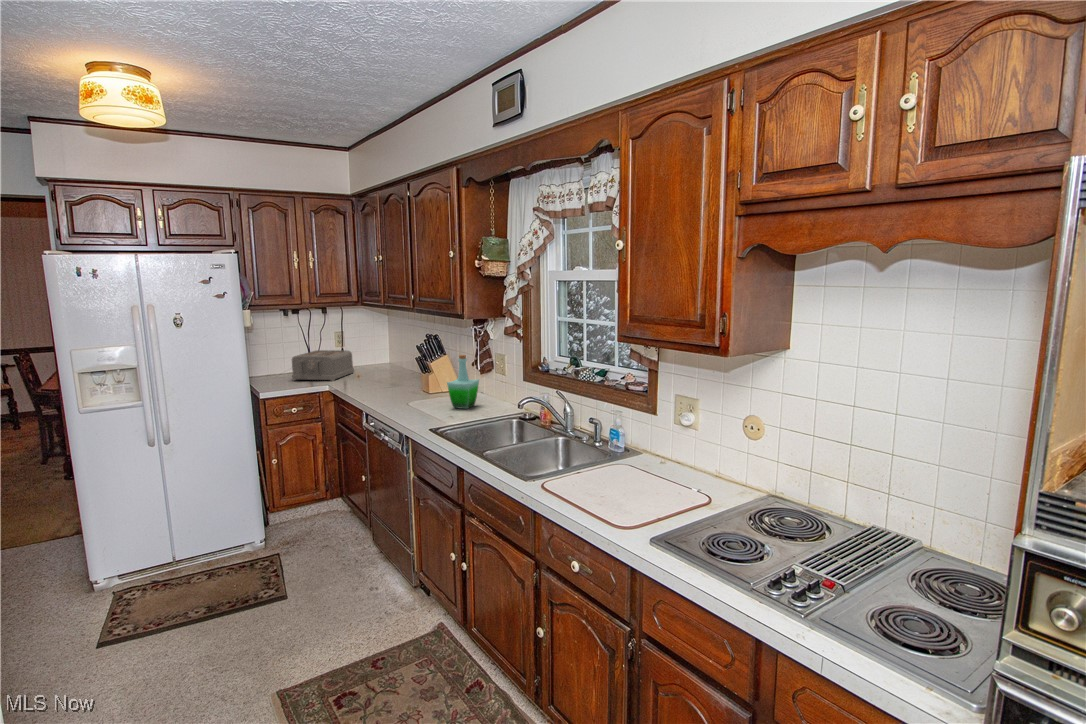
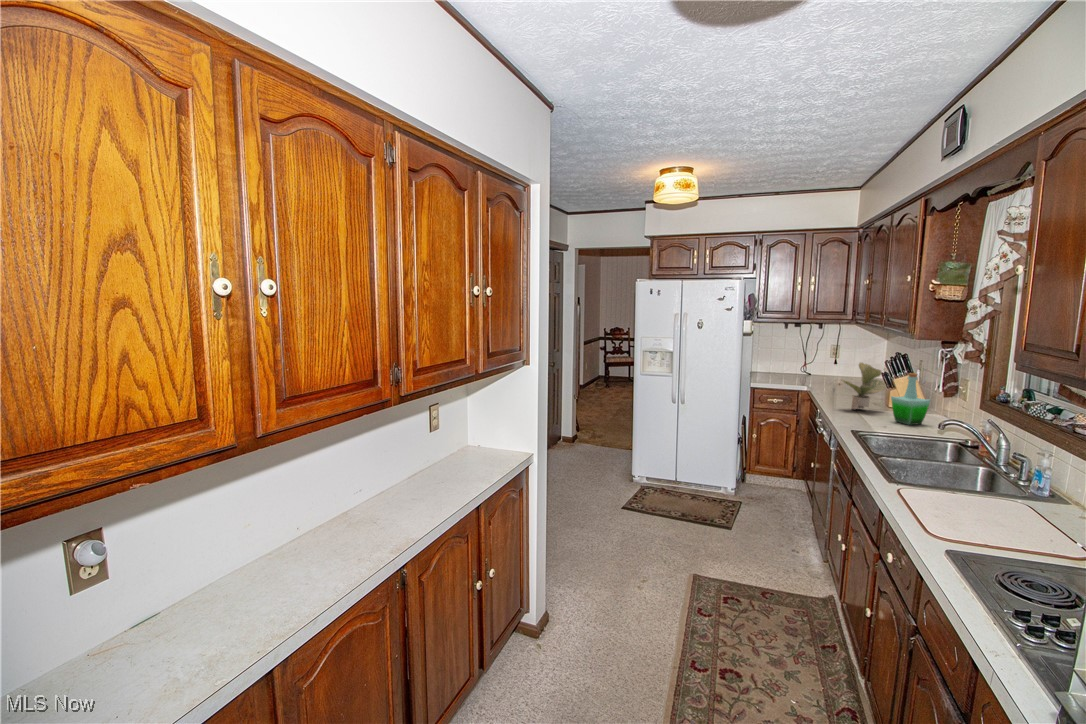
potted plant: none [389,349,431,403] -> present [842,363,886,409]
toaster: present [292,350,354,381] -> none [782,358,839,384]

